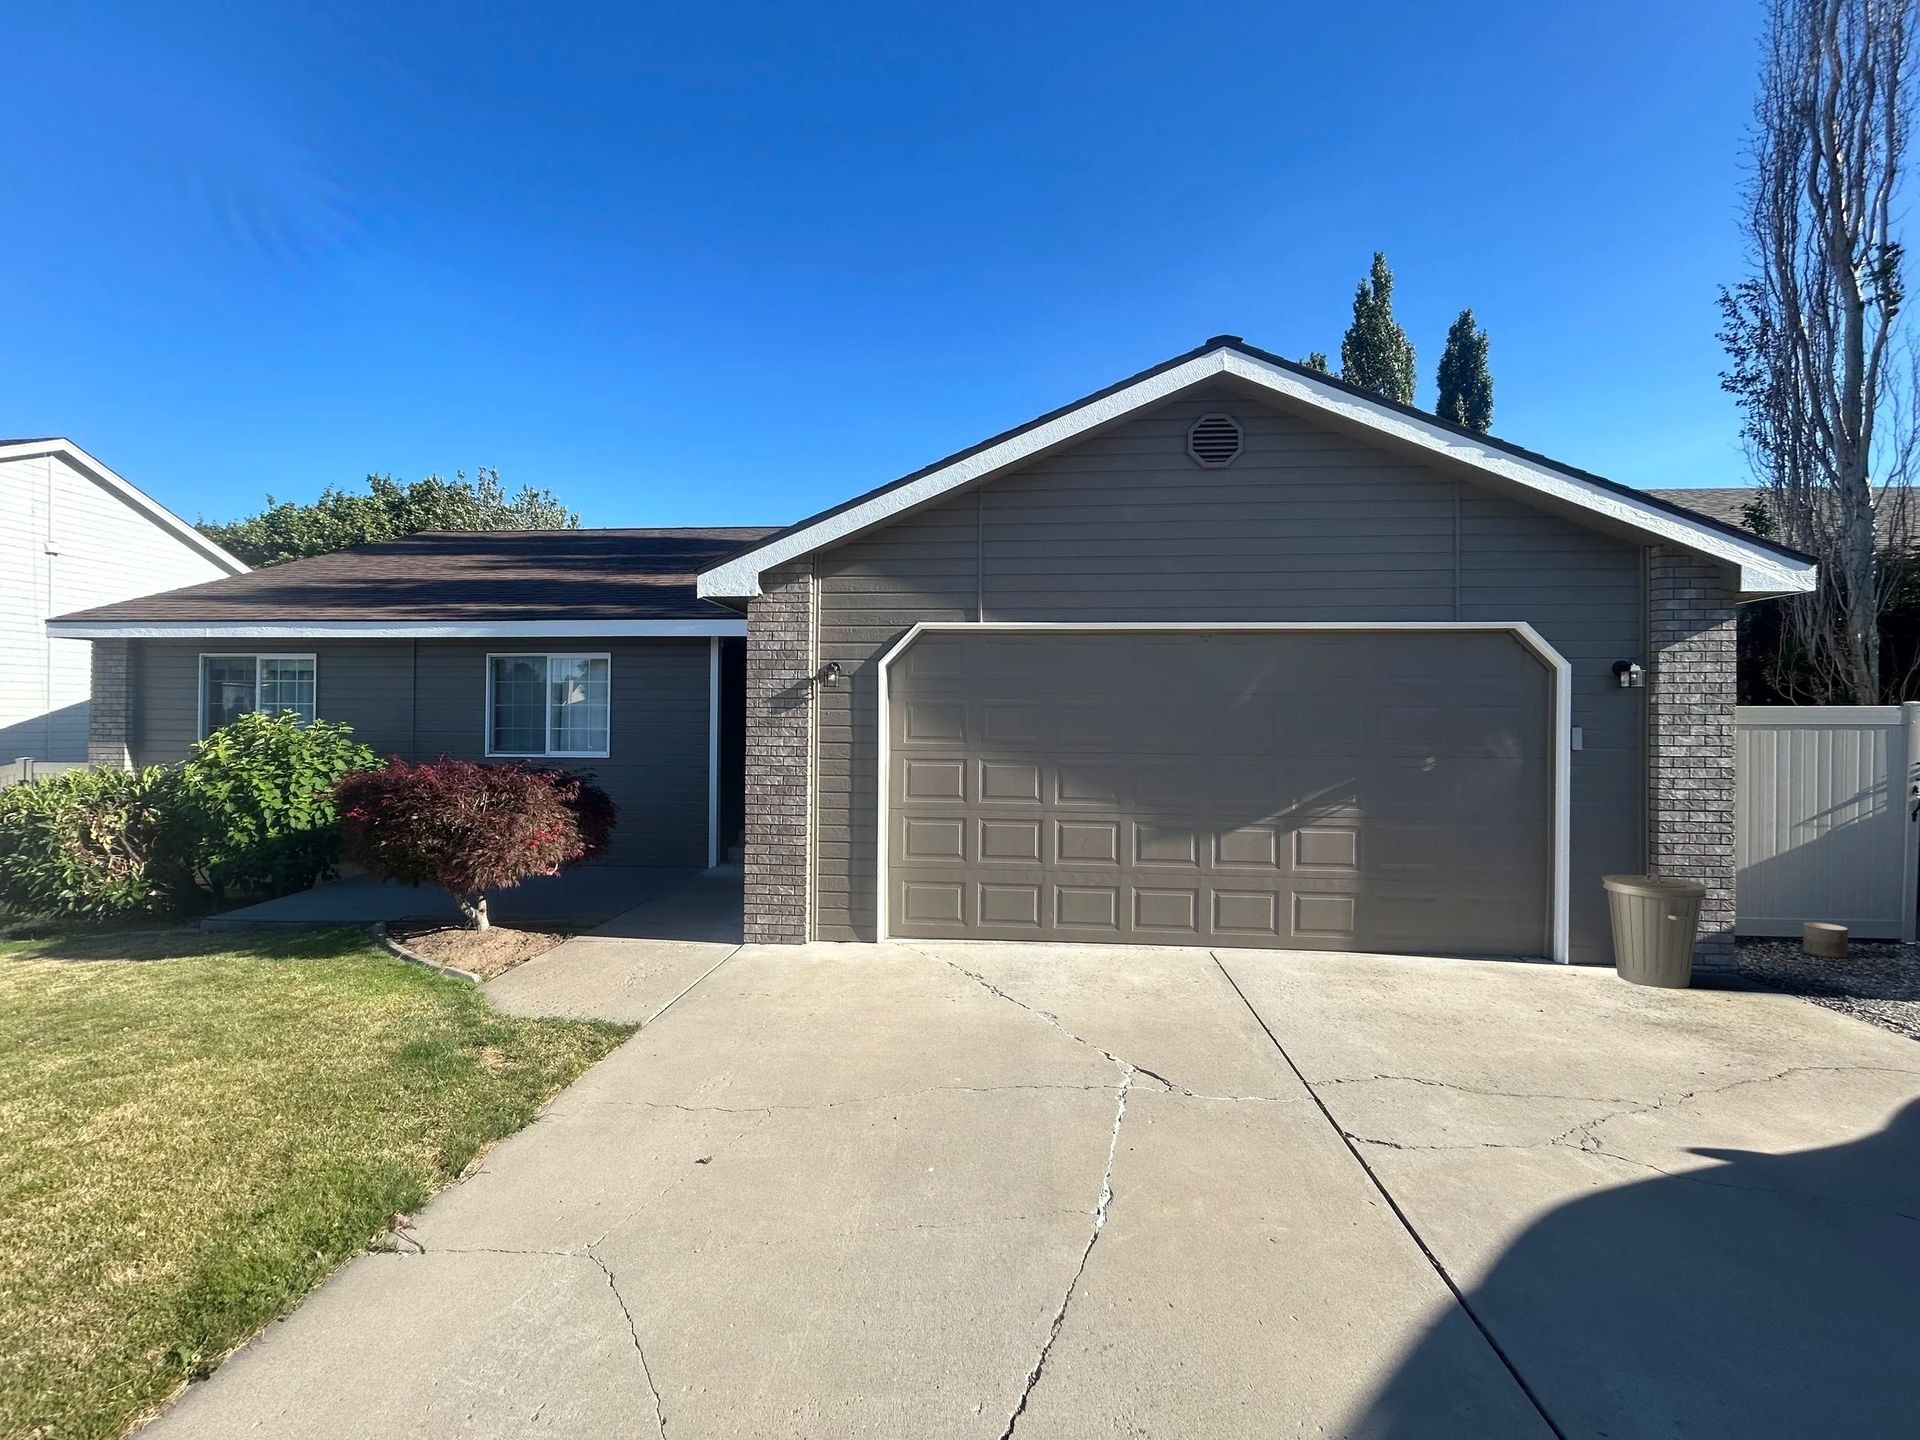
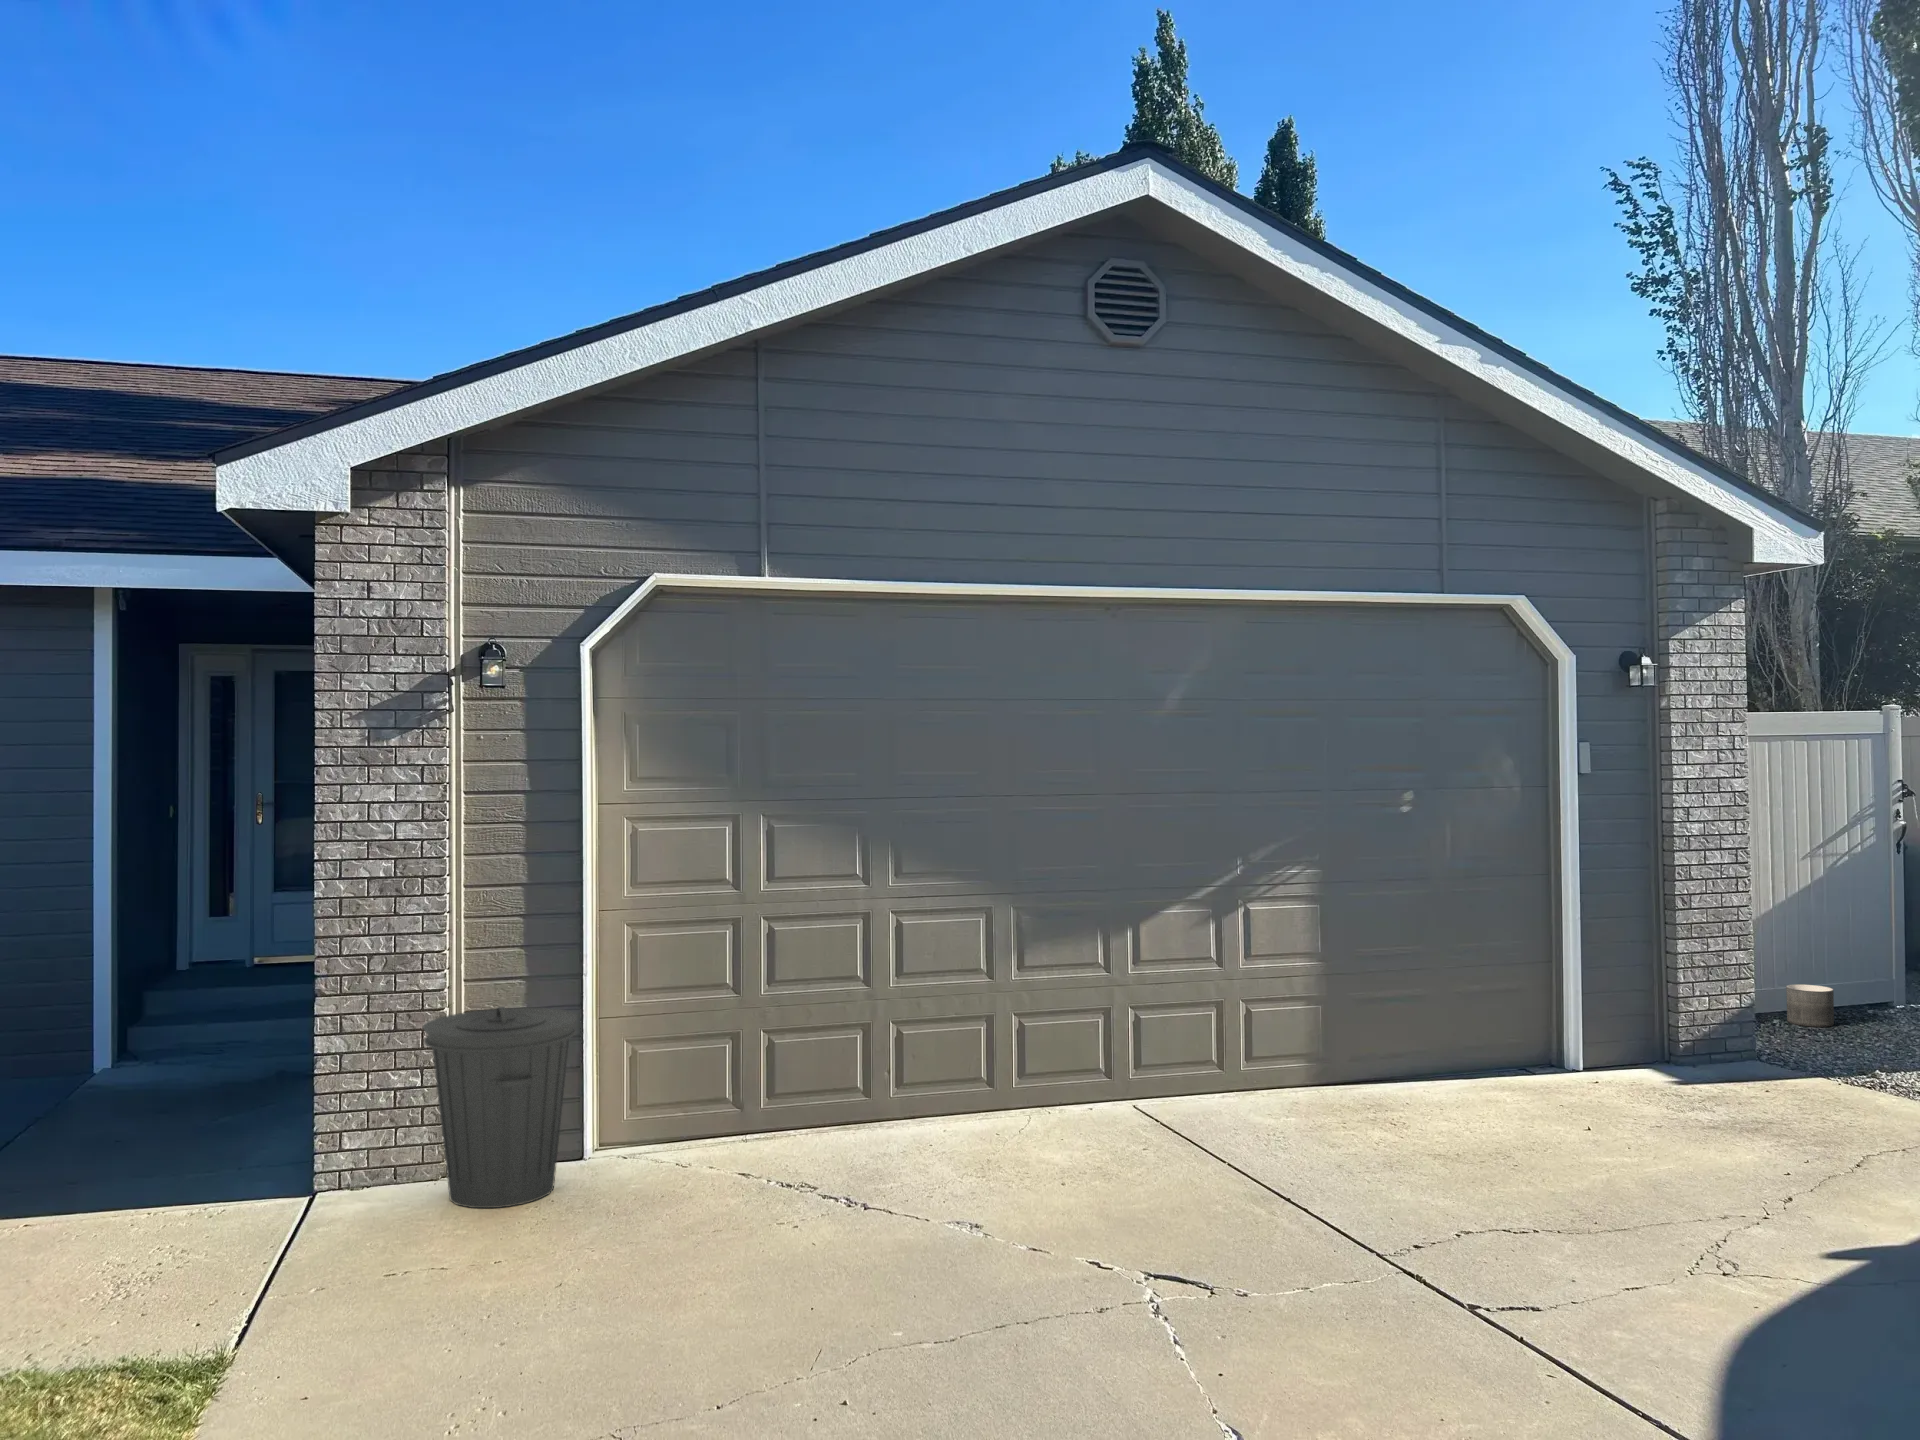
trash can: present [1602,874,1708,988] -> present [423,1006,577,1208]

